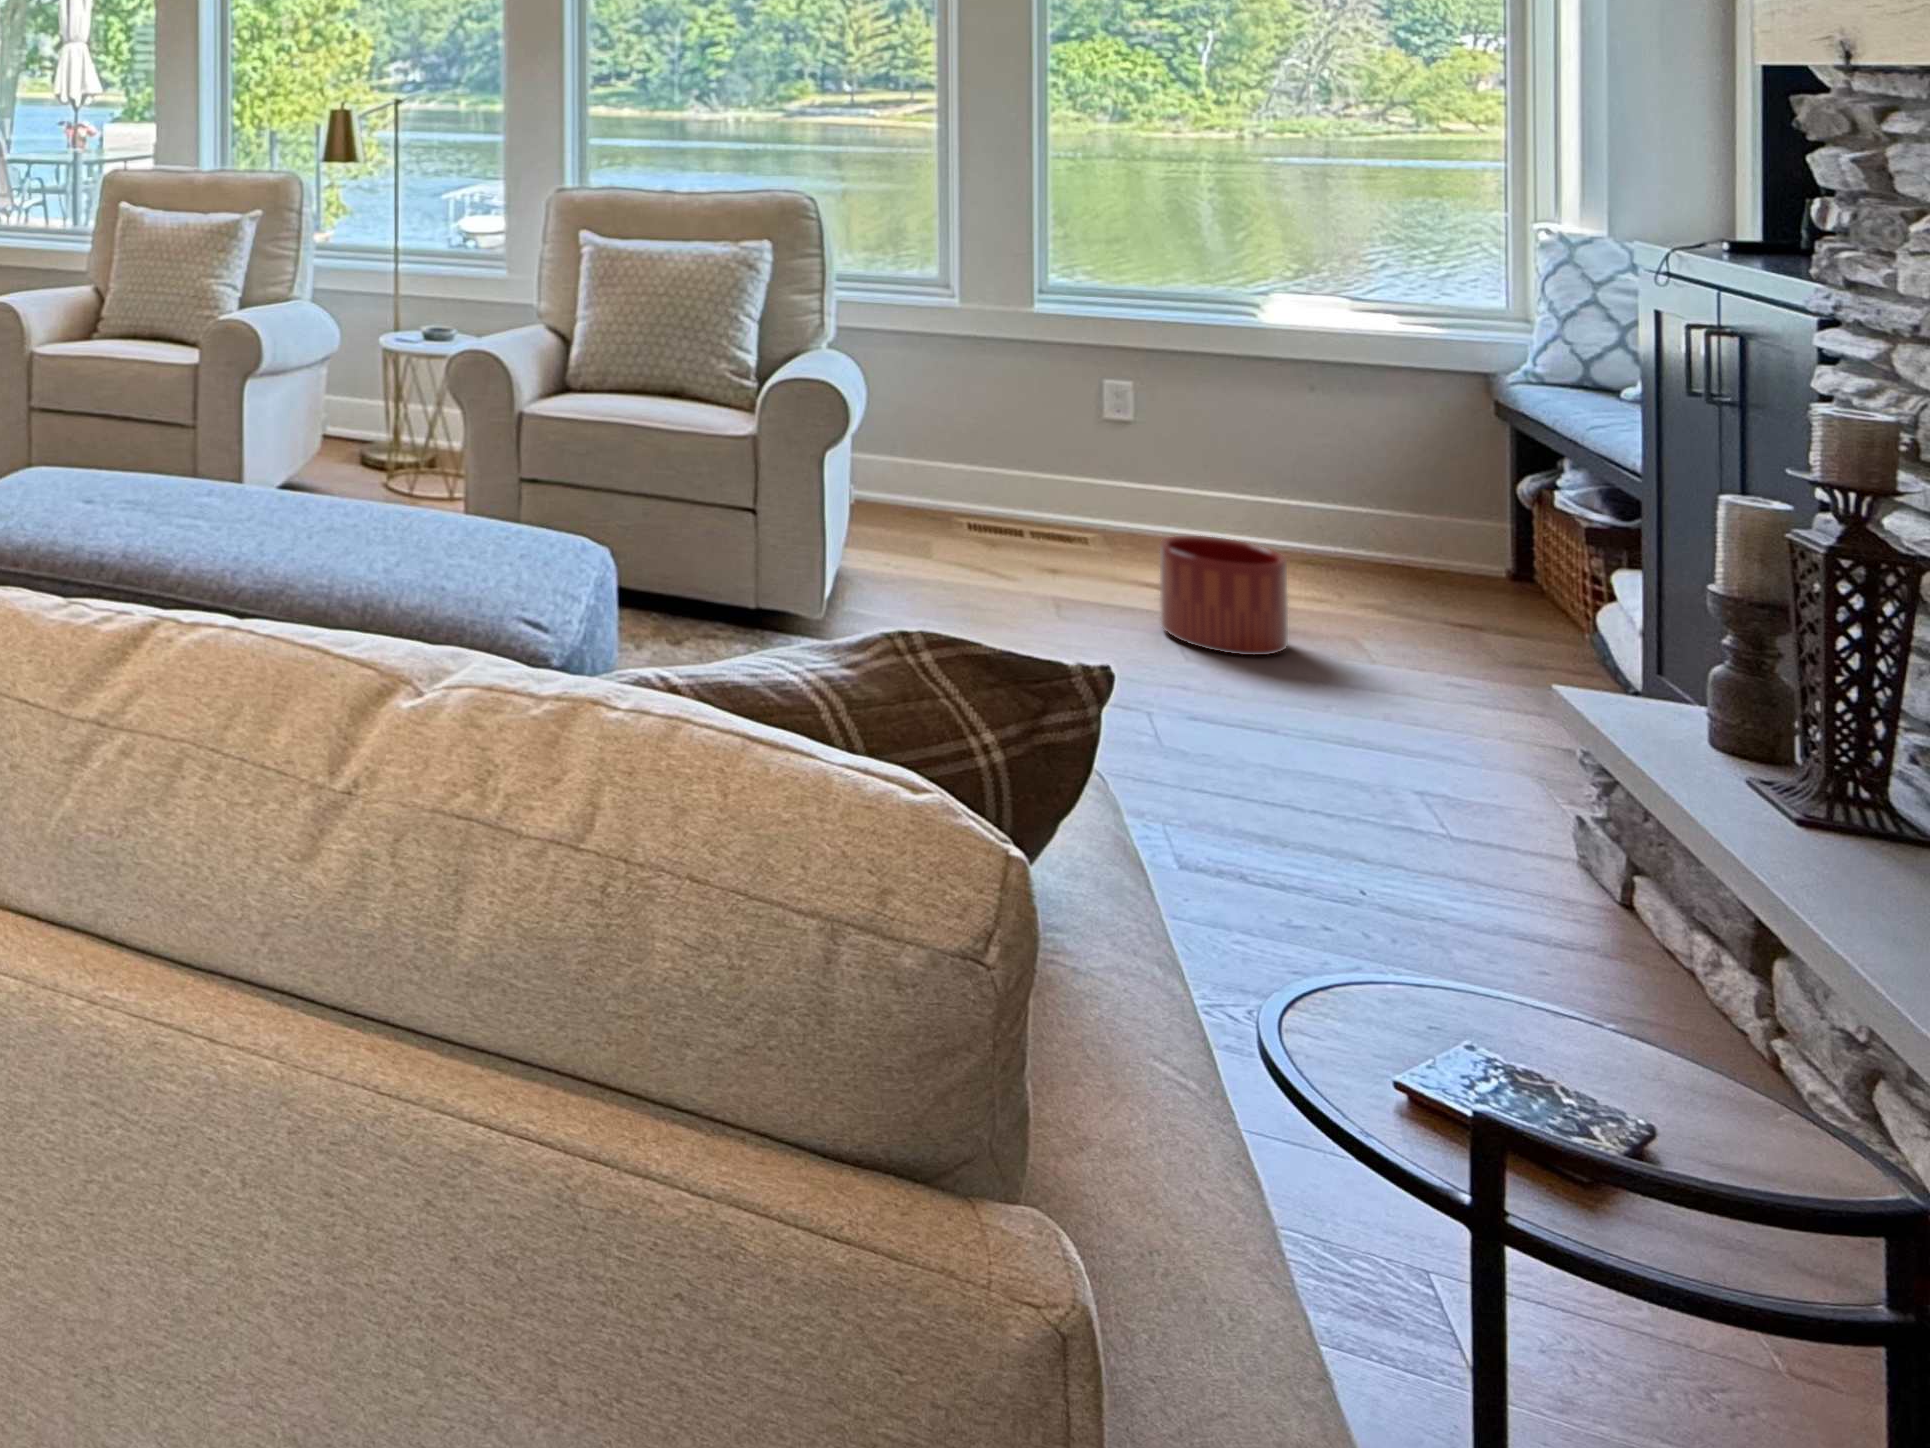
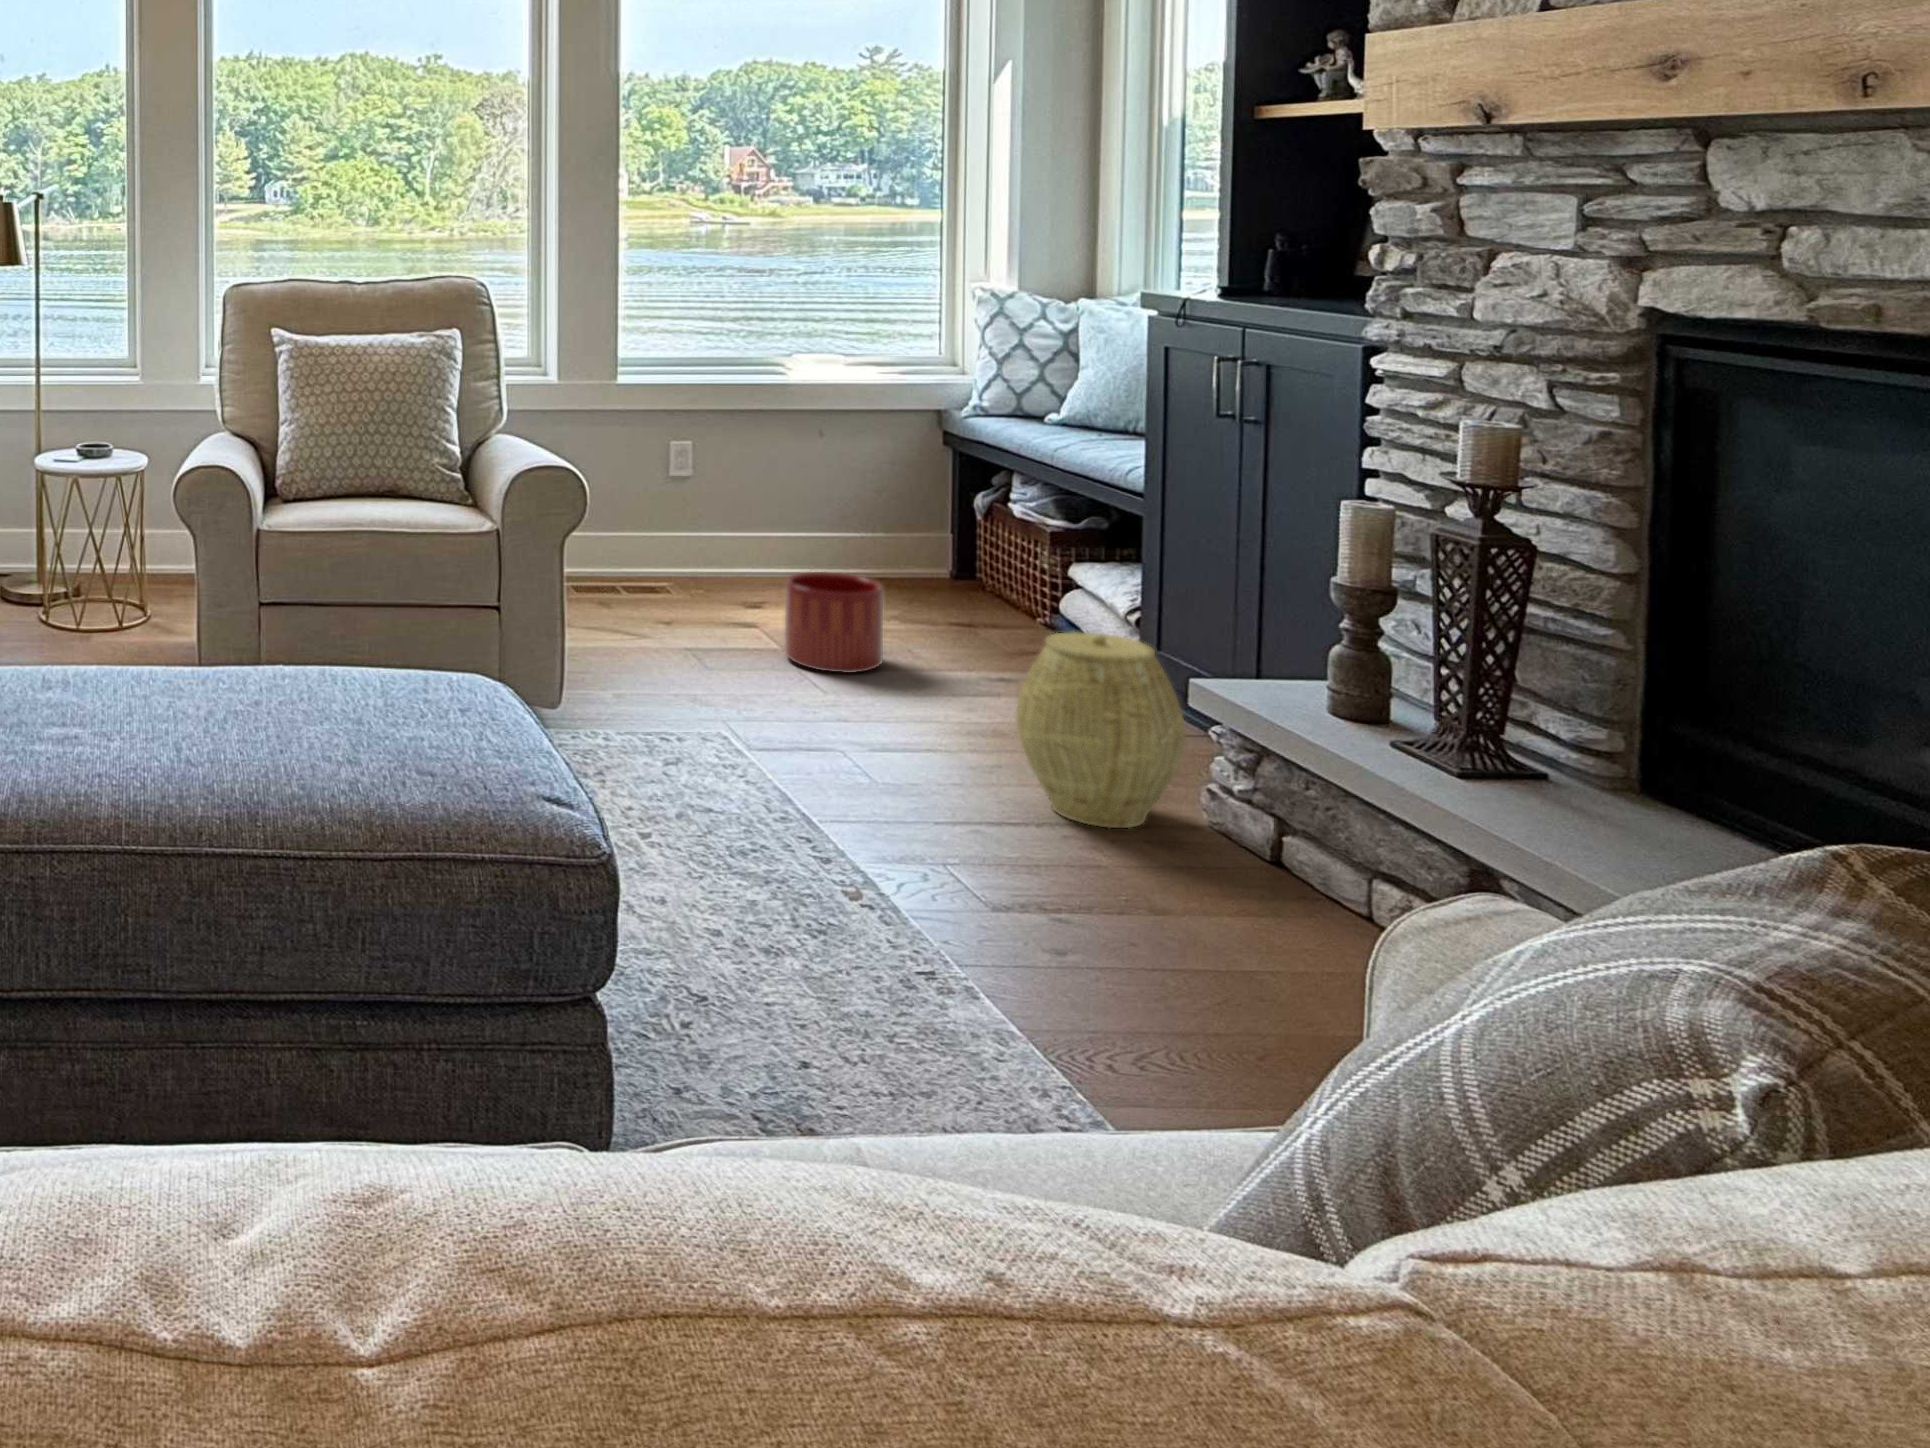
woven basket: none [1312,628,1537,868] -> present [1016,632,1185,828]

